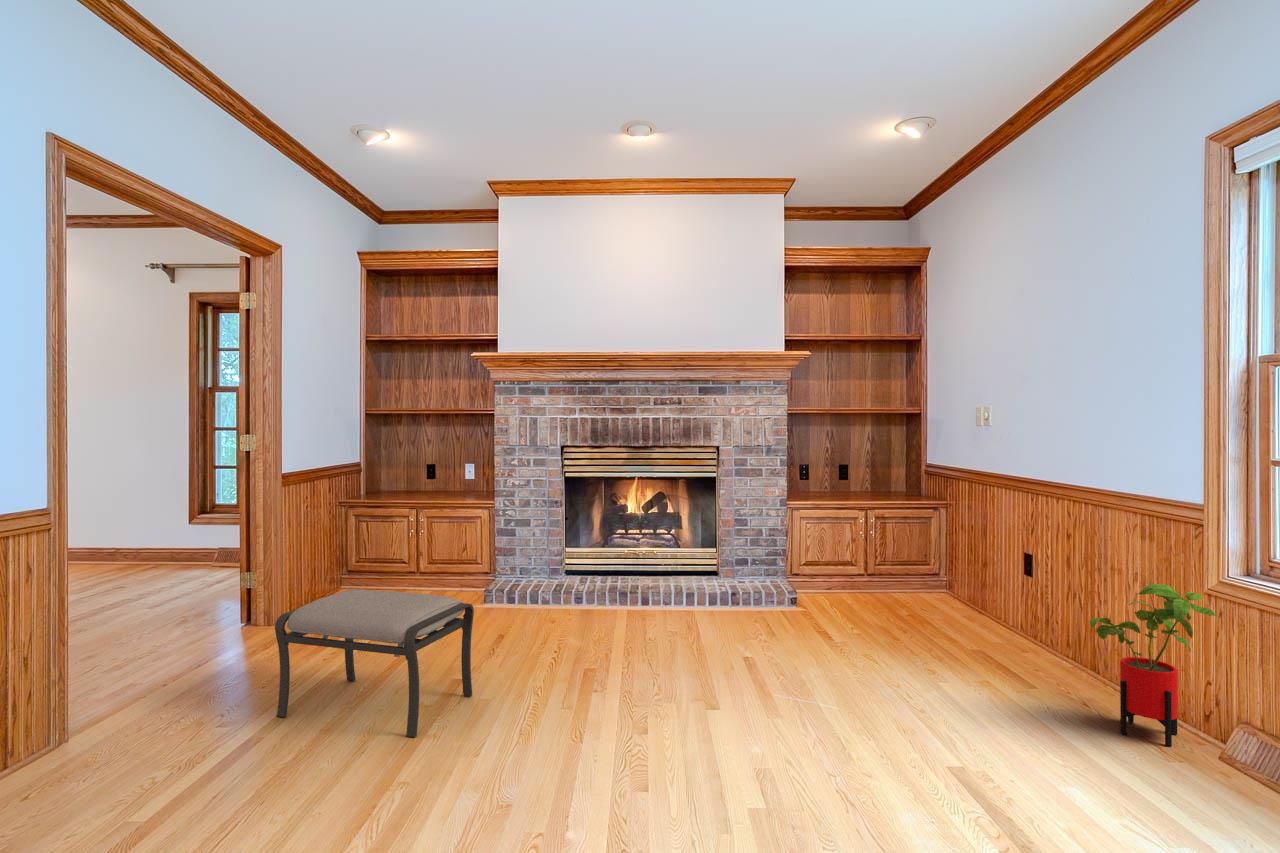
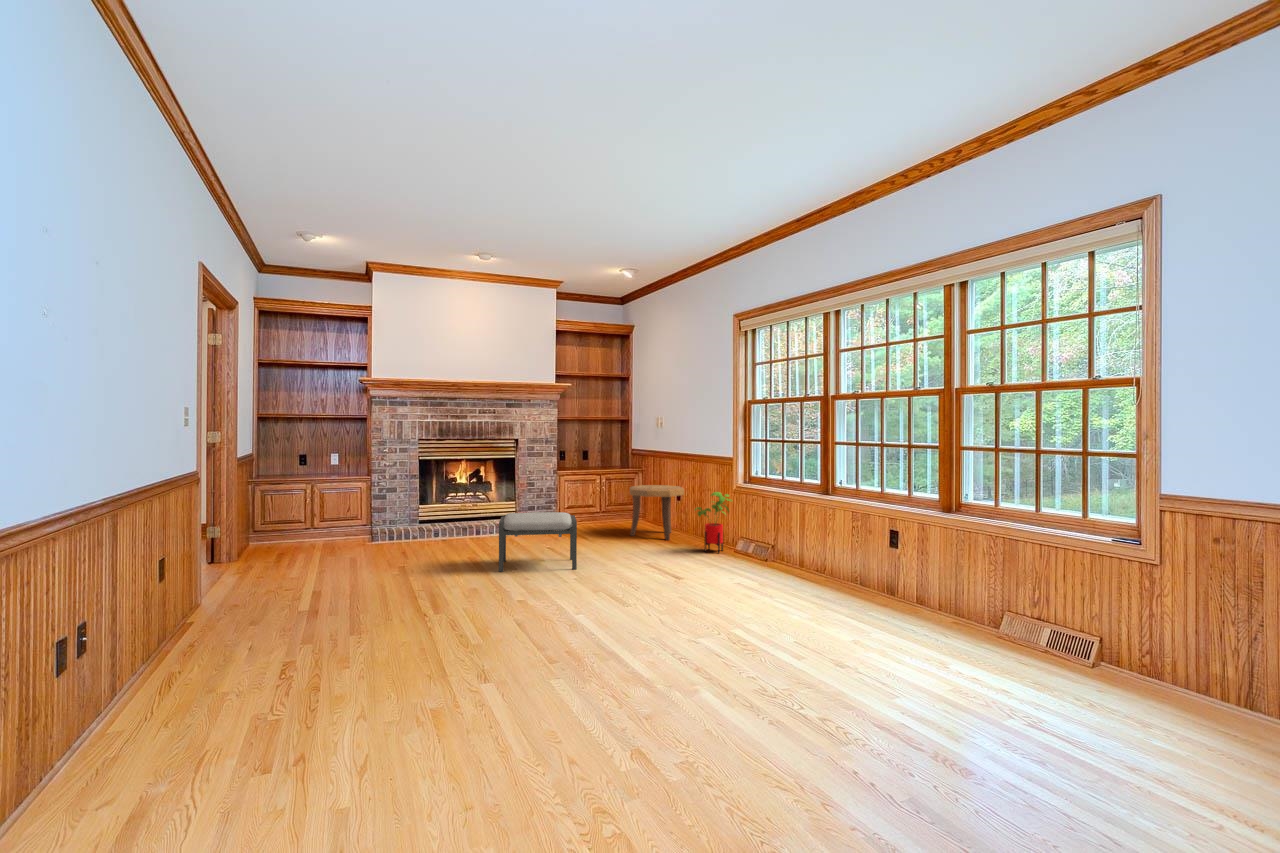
side table: none [919,538,1047,667] -> present [630,485,684,540]
ottoman: present [275,589,474,737] -> present [499,512,577,572]

